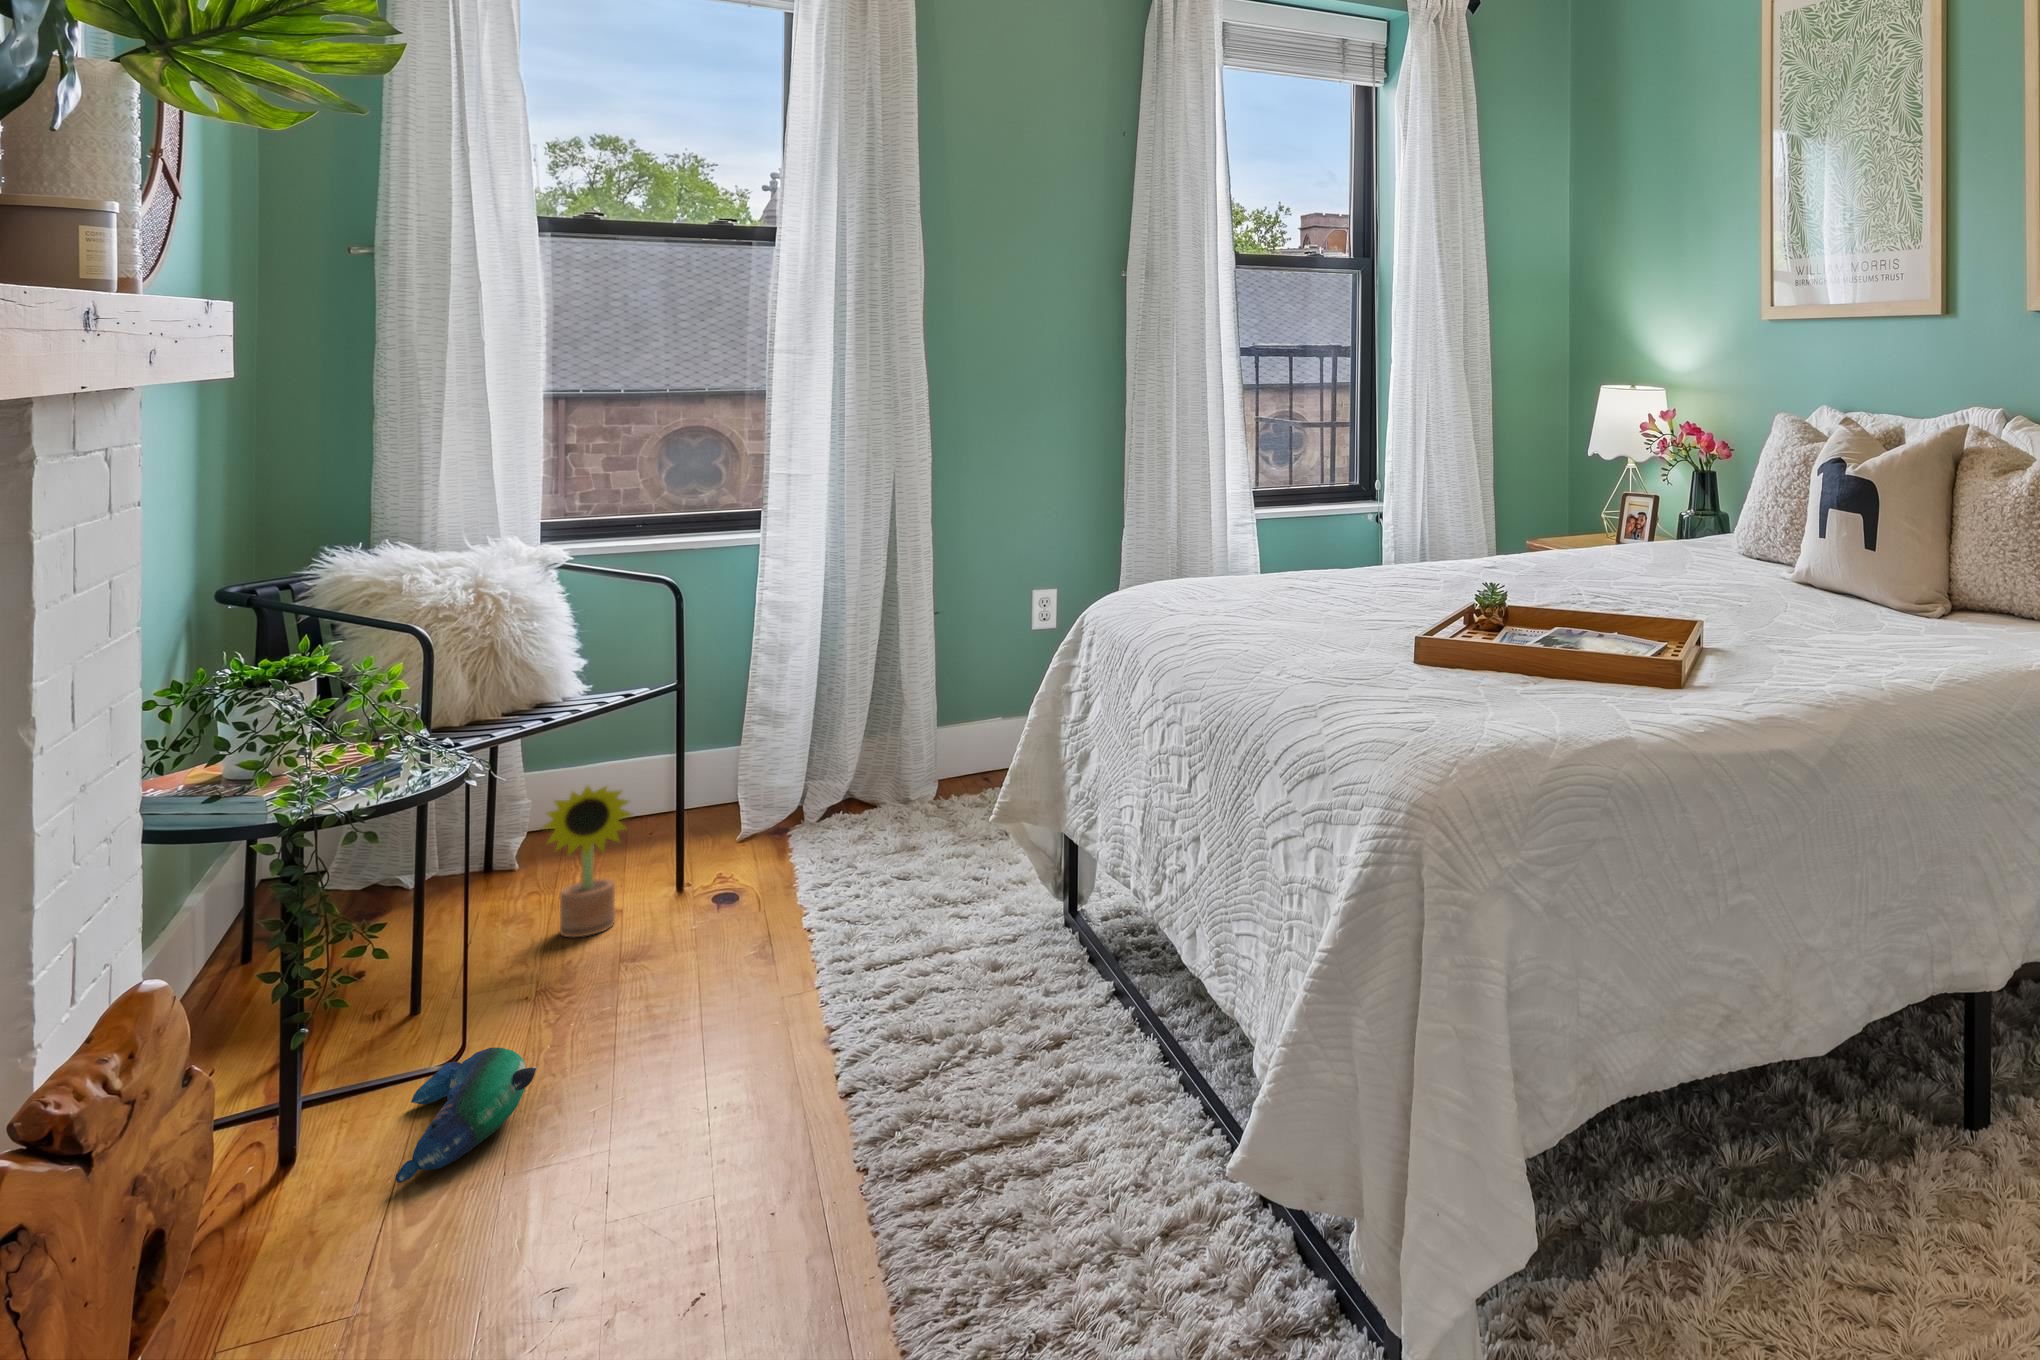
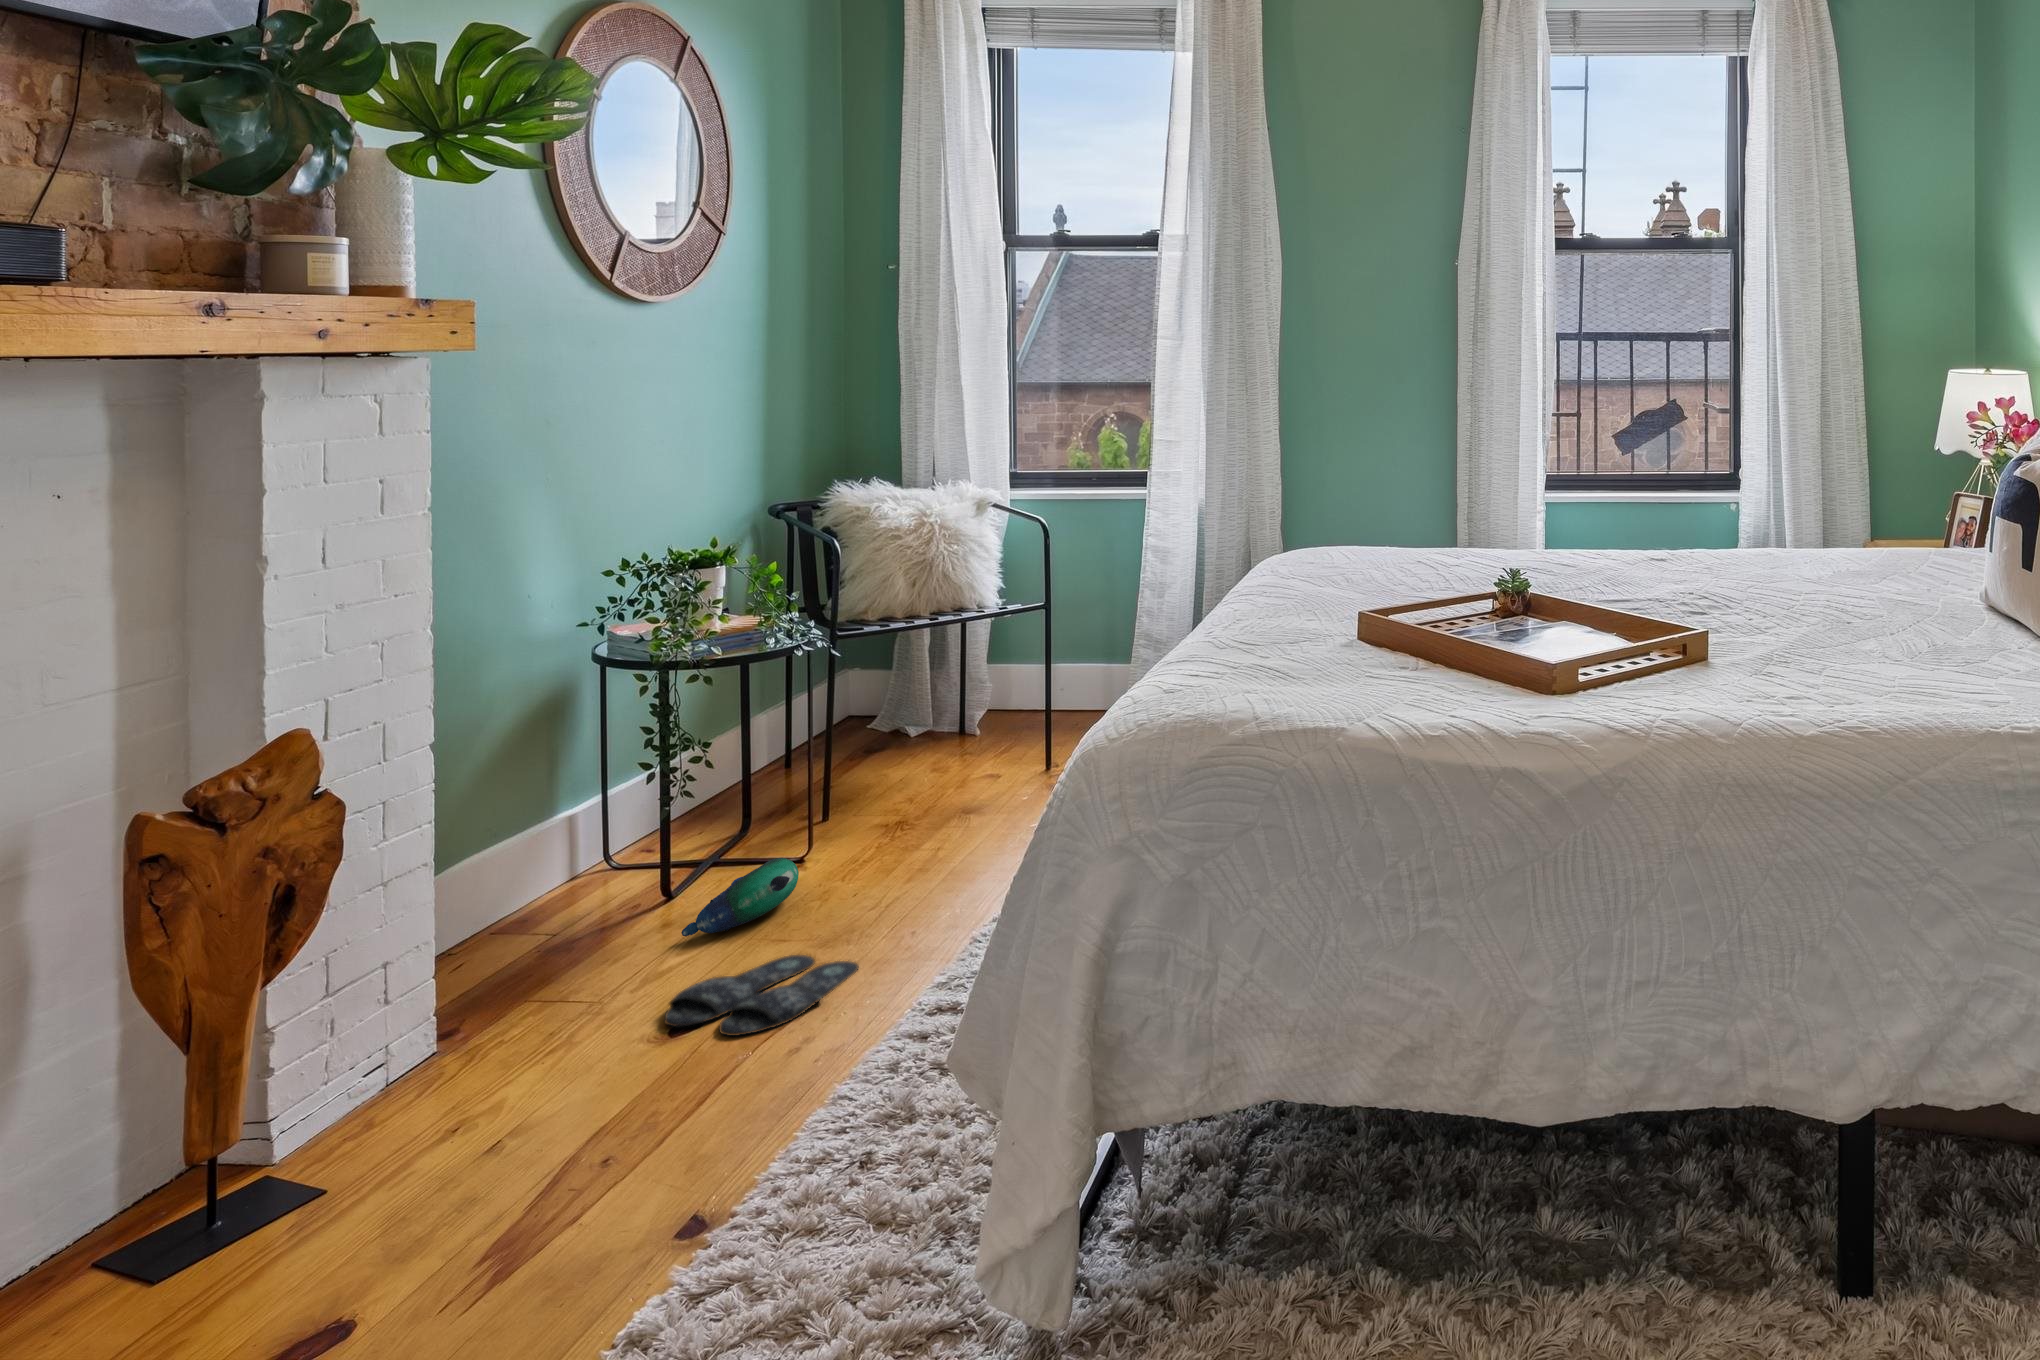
decorative plant: present [543,786,631,937] -> none [913,679,975,798]
slippers: none [508,1143,741,1287] -> present [665,955,859,1036]

